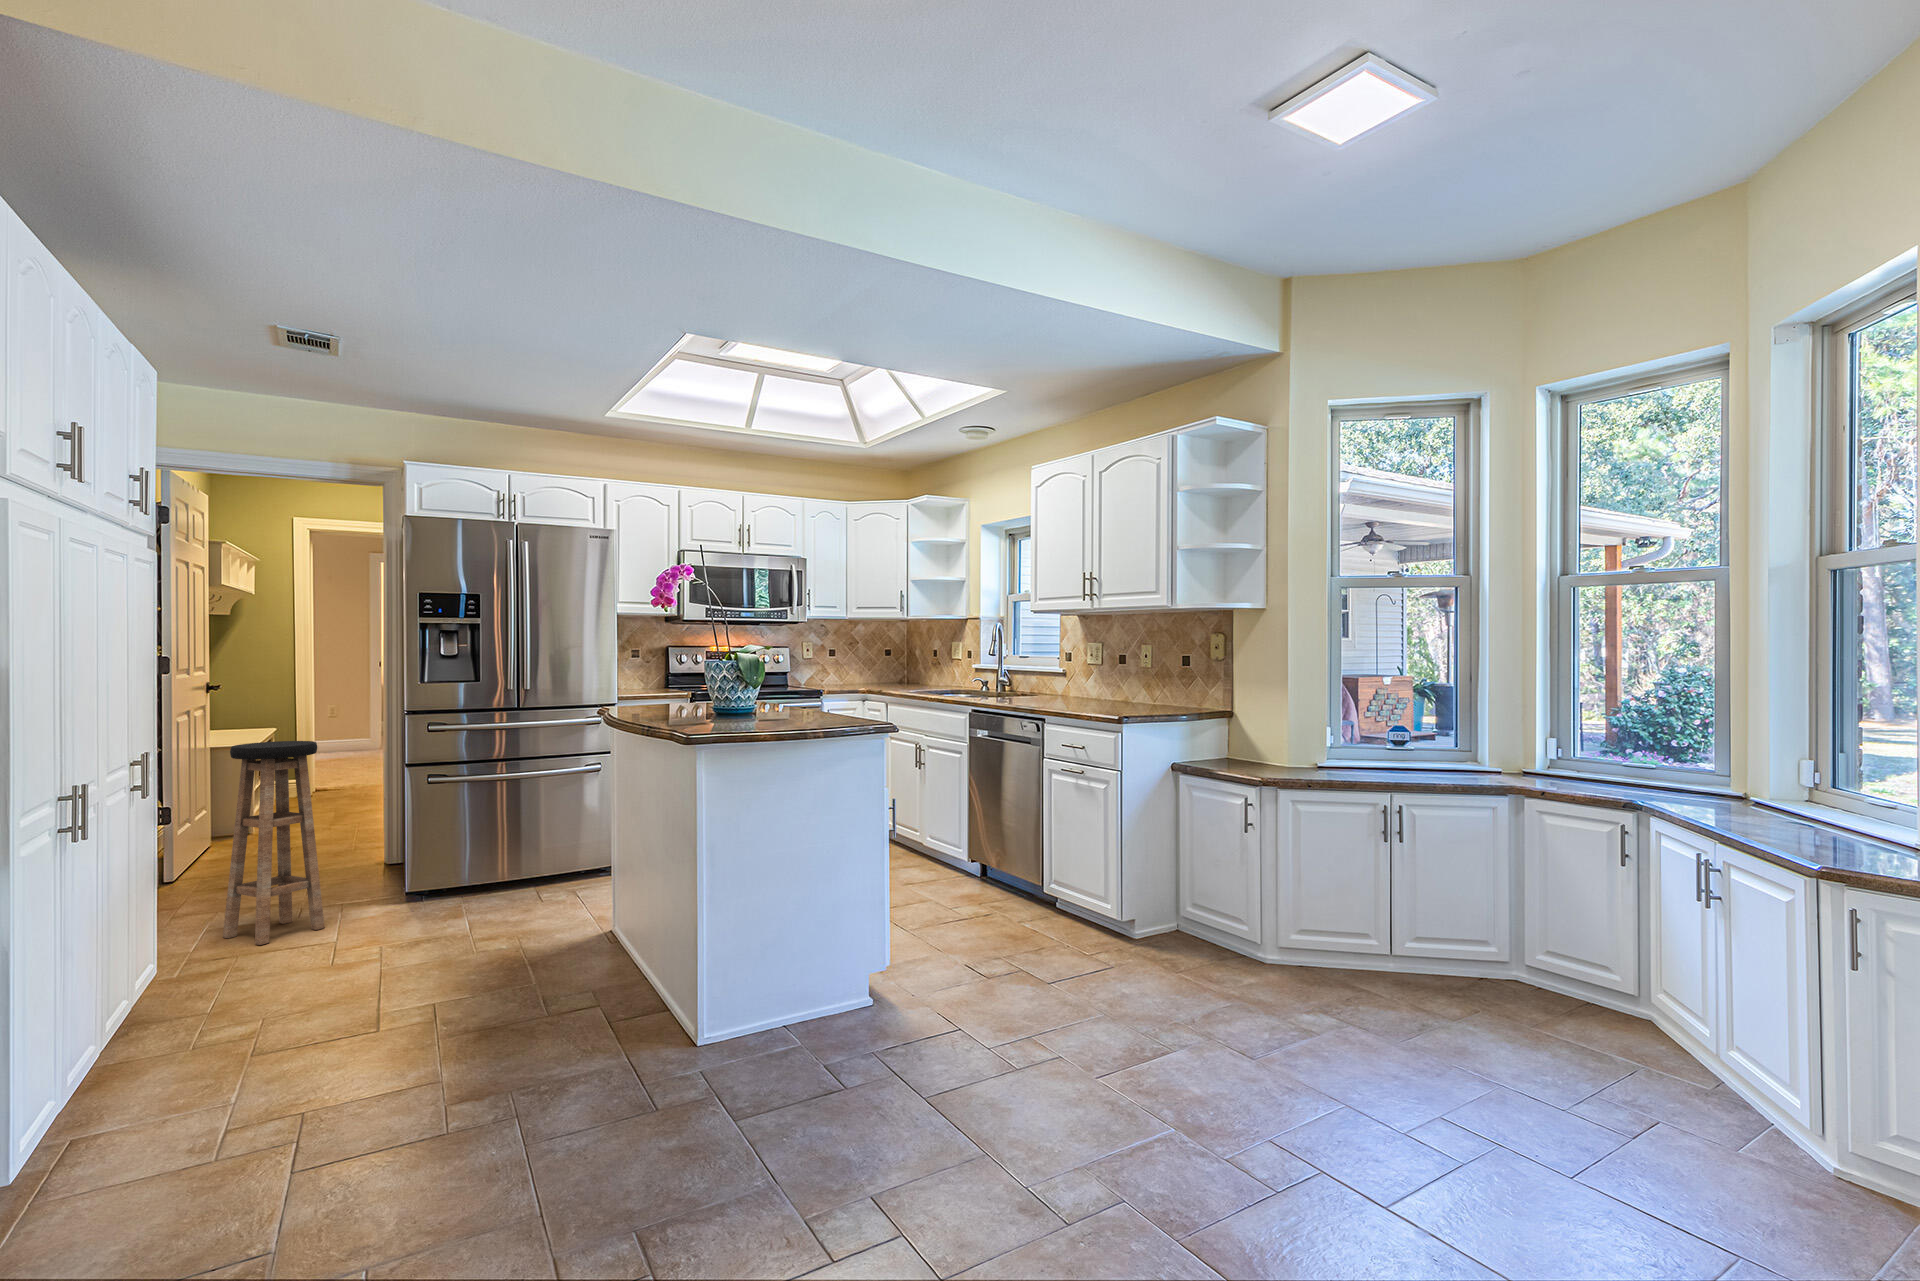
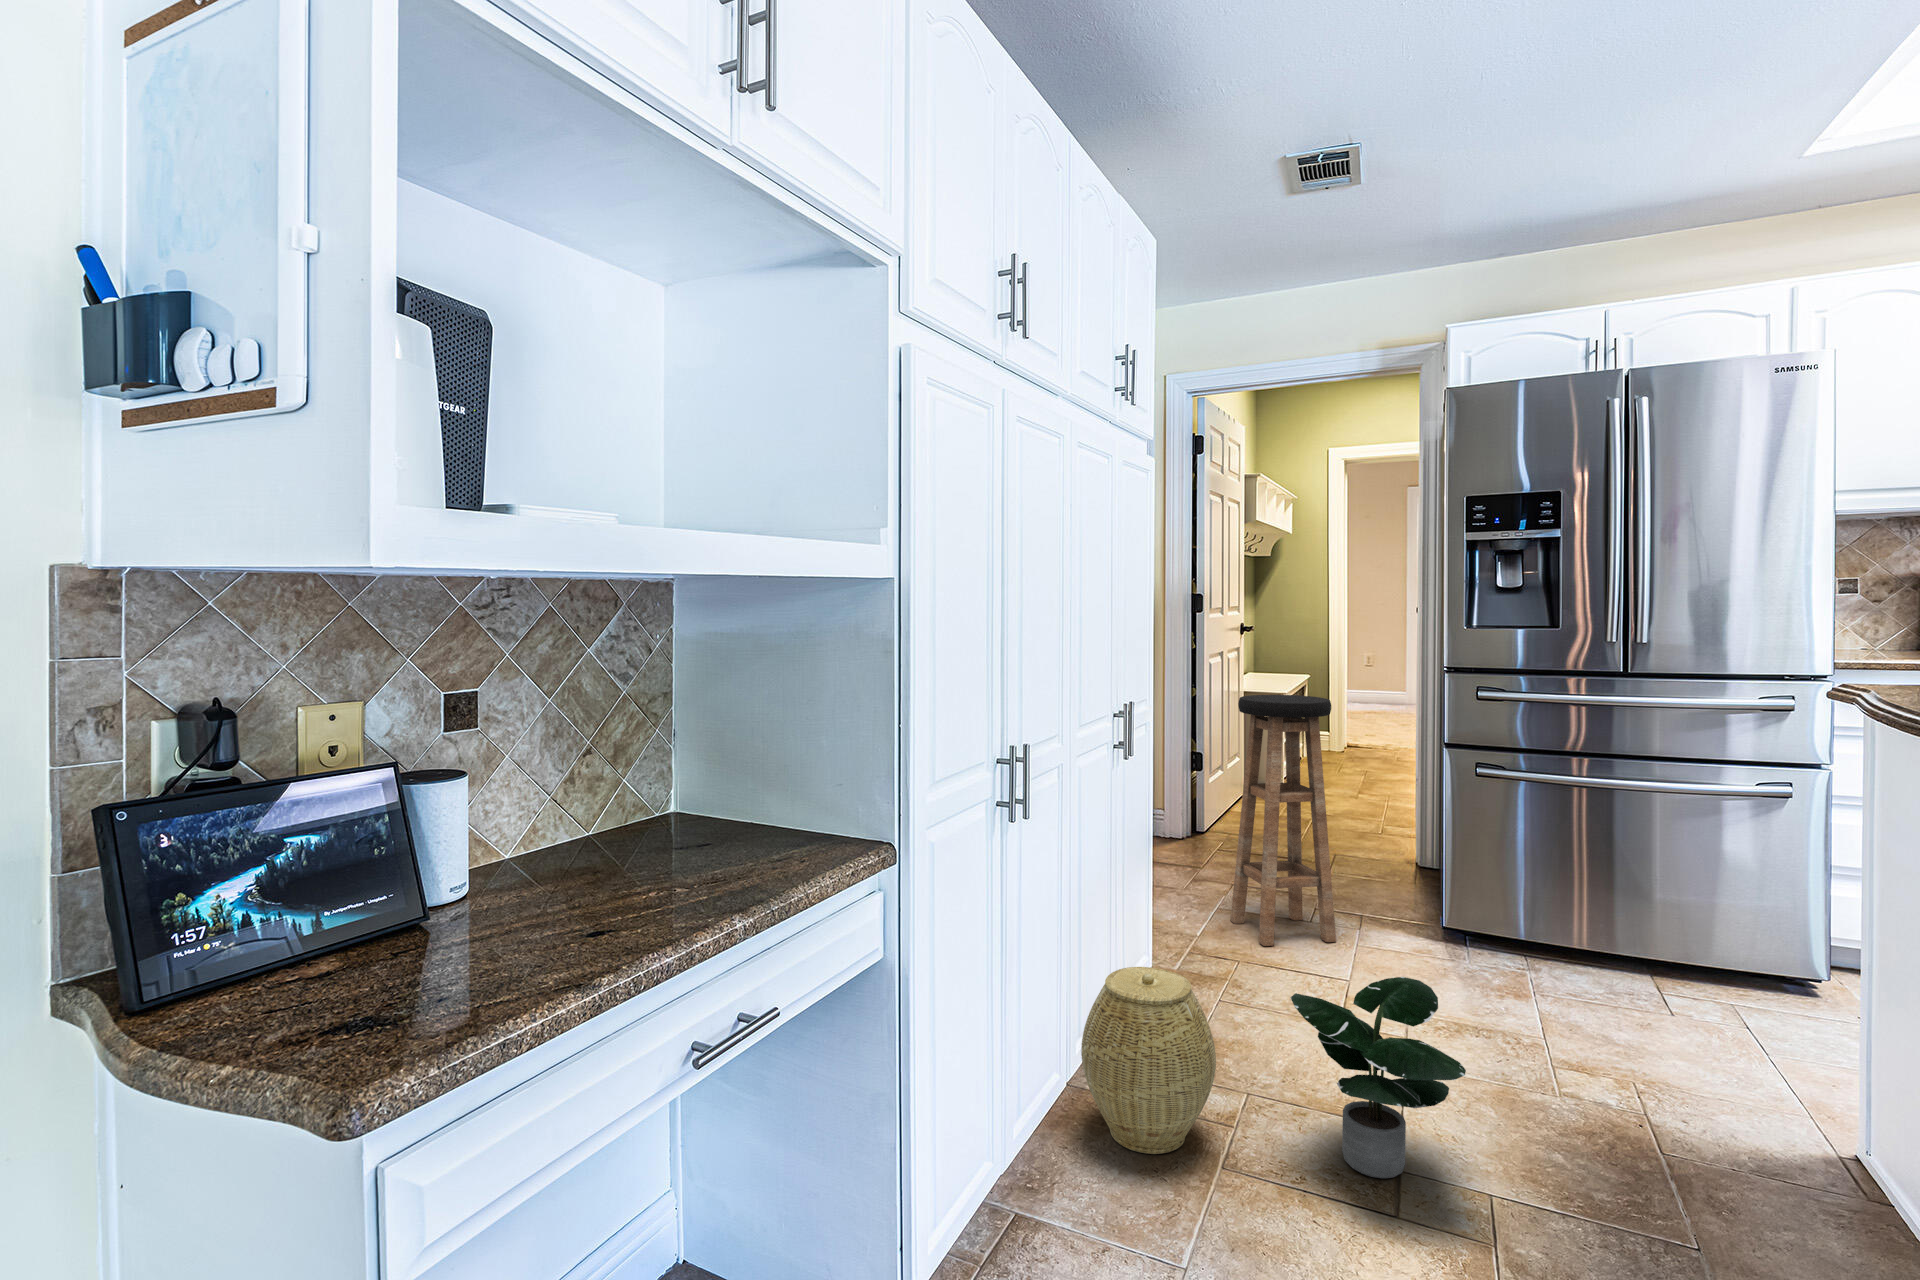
potted plant: none [305,906,424,1032] -> present [1290,977,1466,1179]
woven basket: none [120,945,246,1081] -> present [1081,967,1216,1154]

